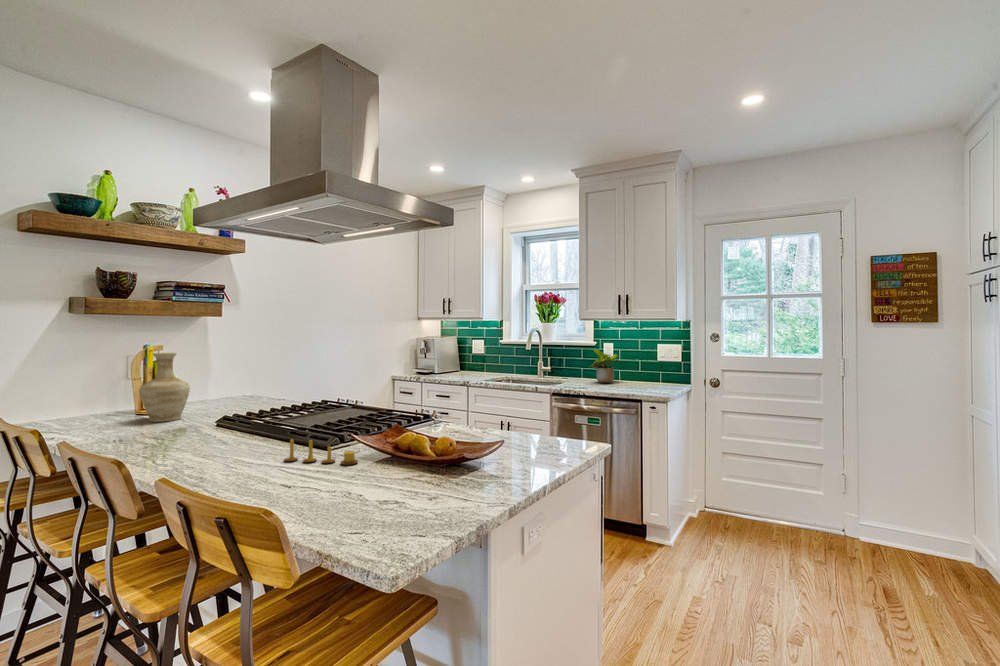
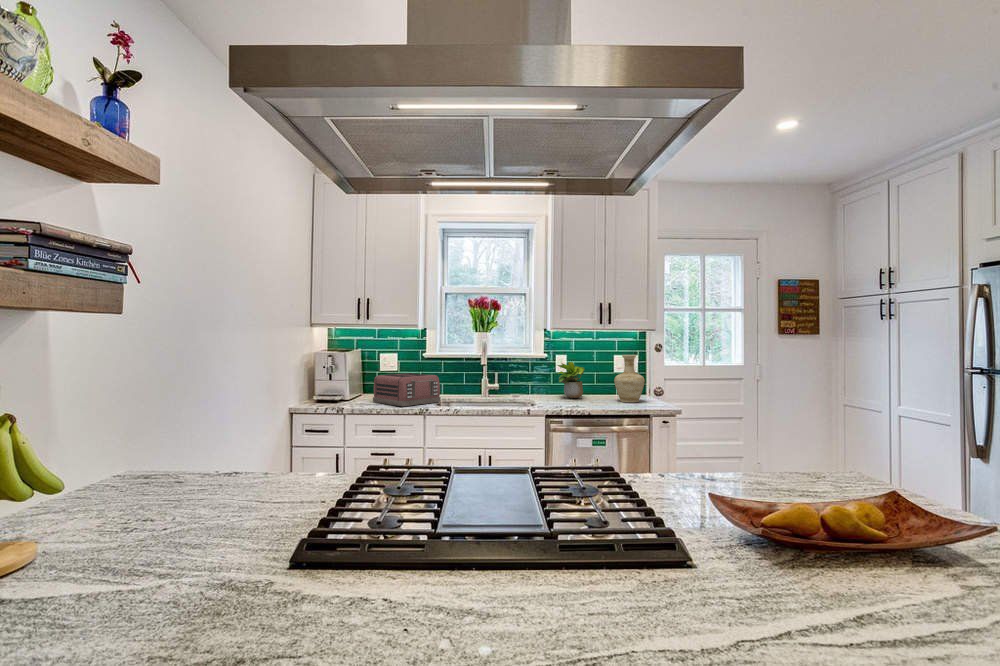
vase: present [139,353,190,422] -> present [614,355,645,403]
toaster: none [451,355,493,379] -> present [373,373,441,406]
candle: present [284,439,358,465] -> none [827,555,940,619]

